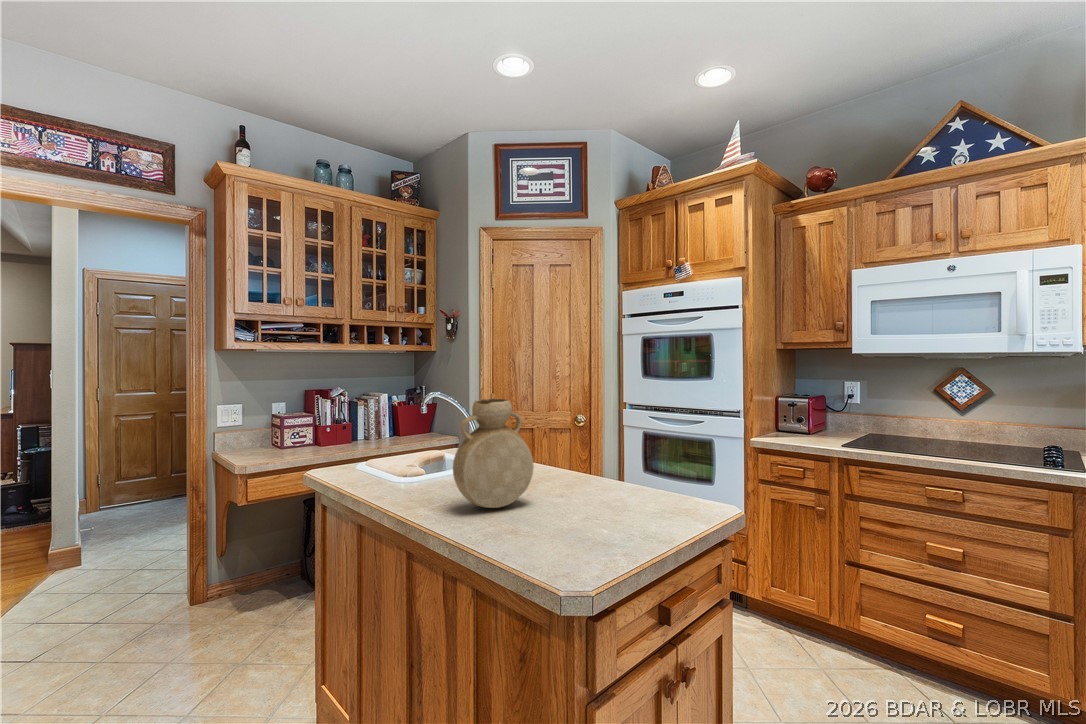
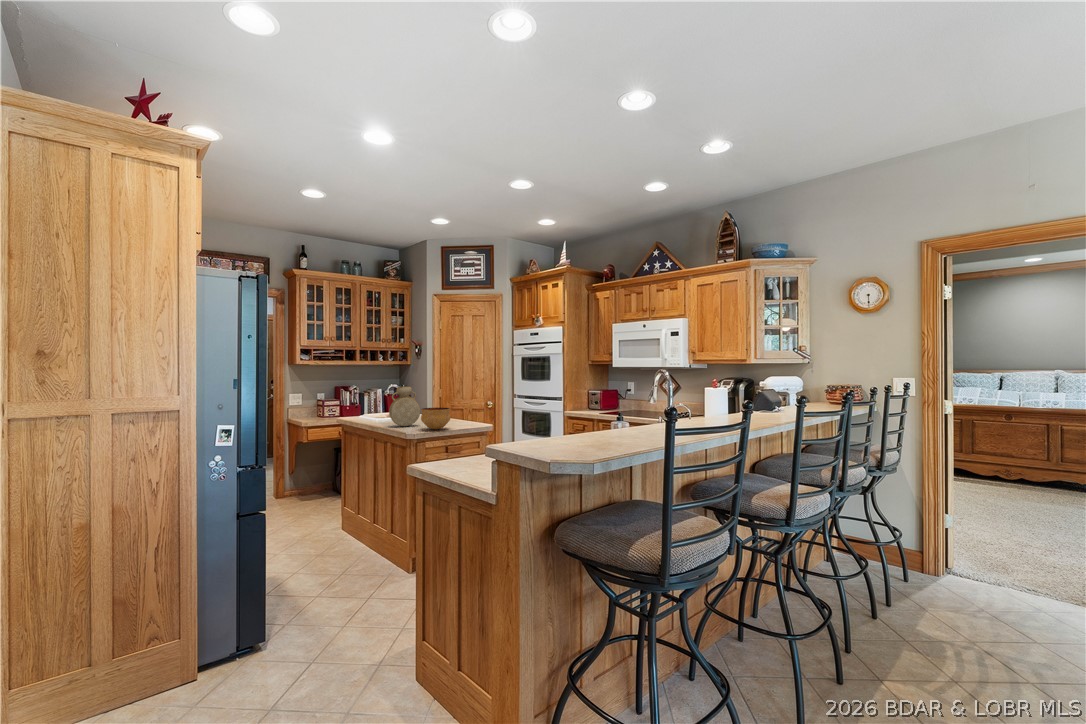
bowl: none [557,458,641,527] -> present [421,408,450,430]

